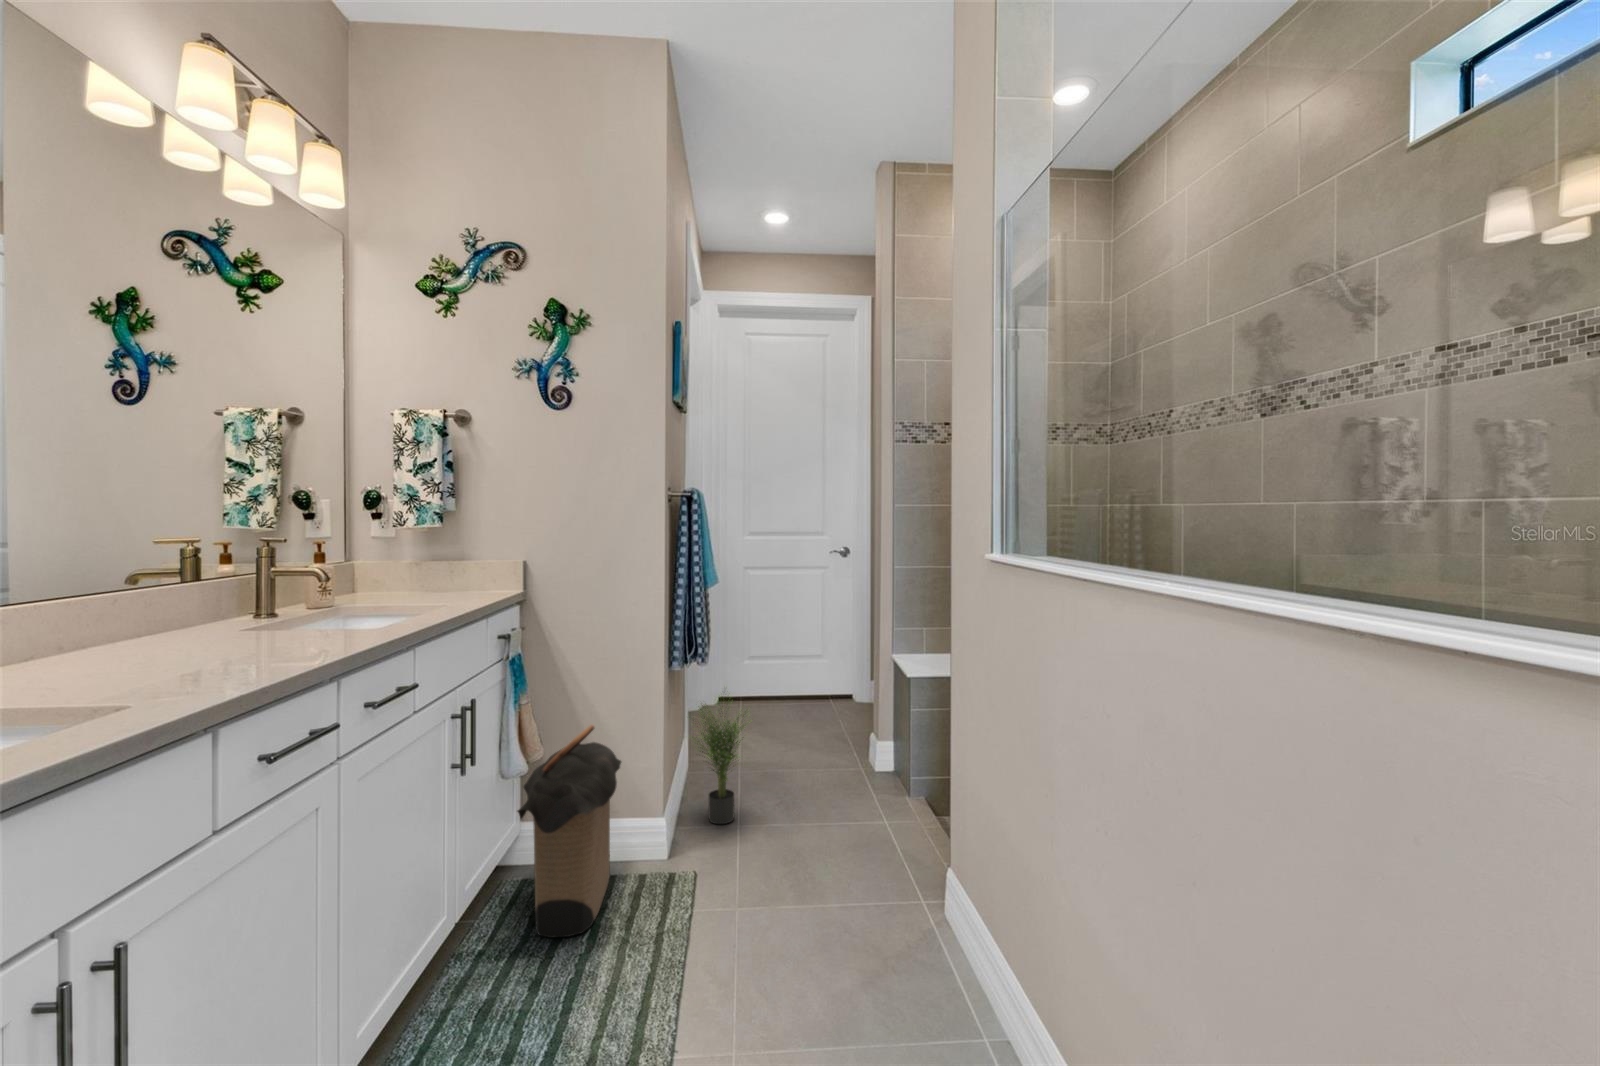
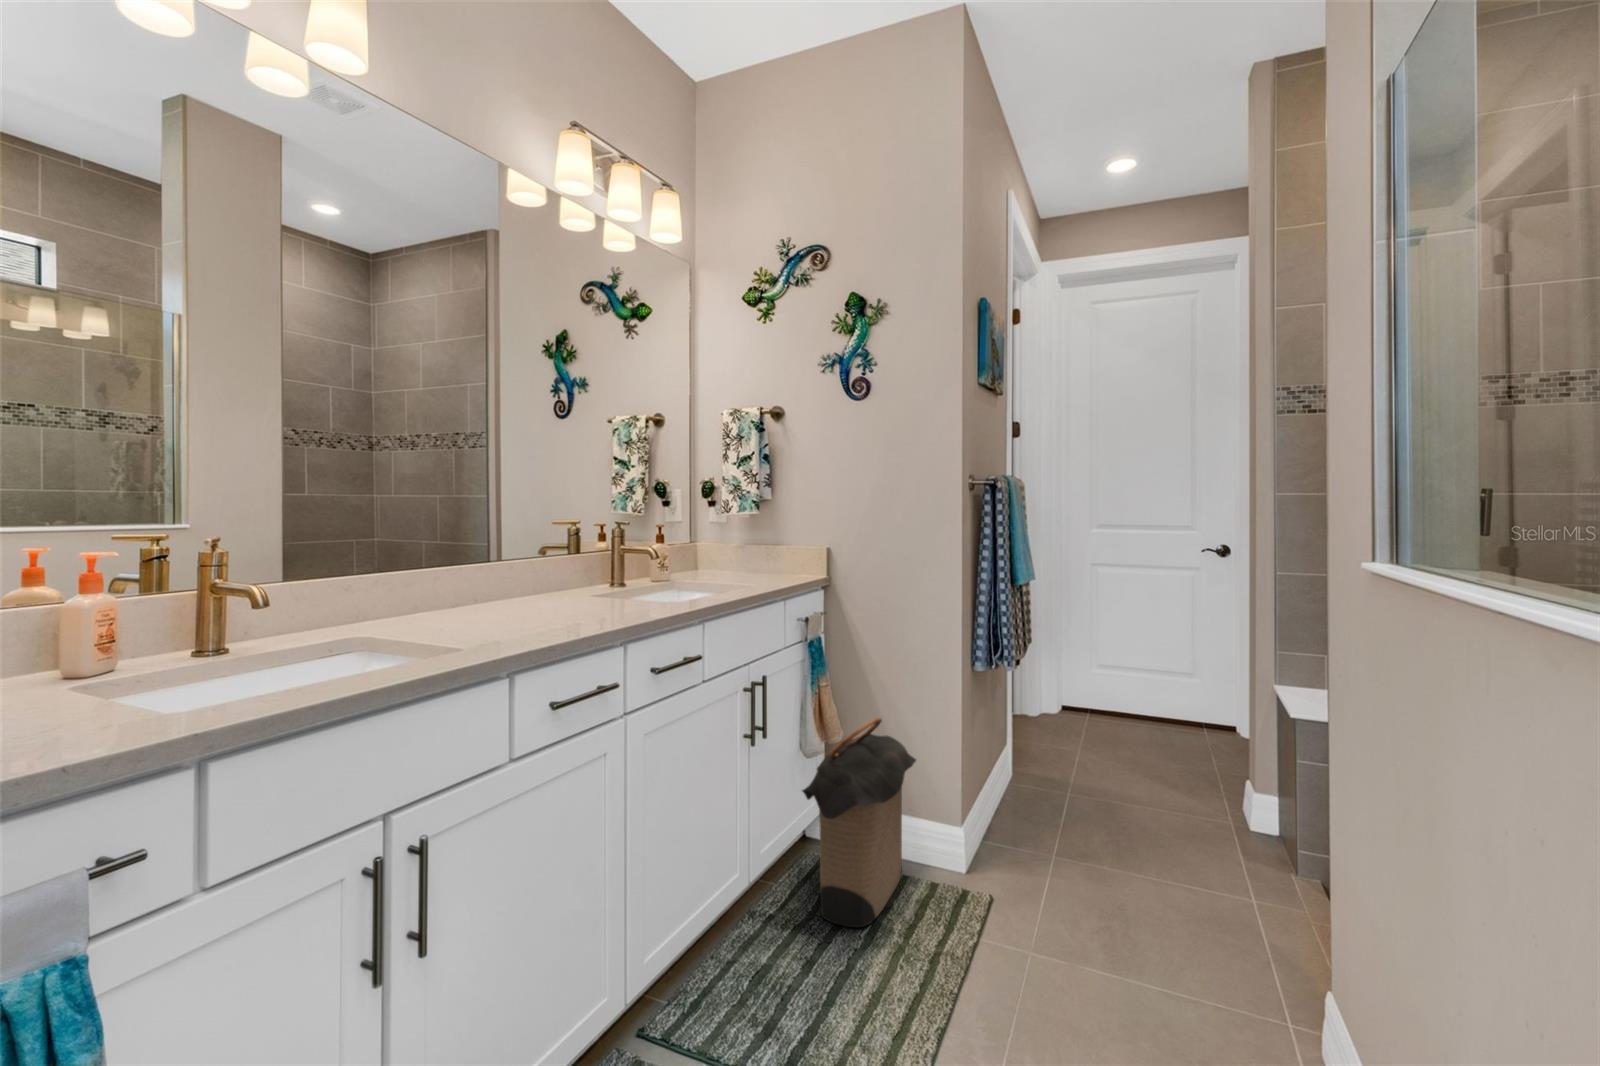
potted plant: present [693,706,744,824] -> none [991,694,1078,850]

